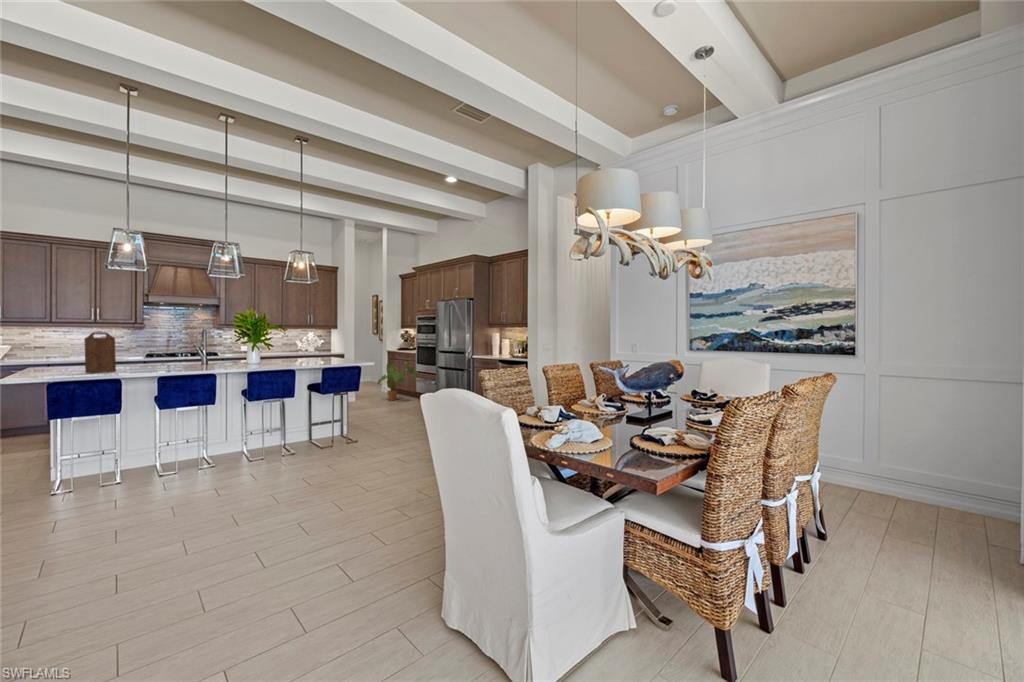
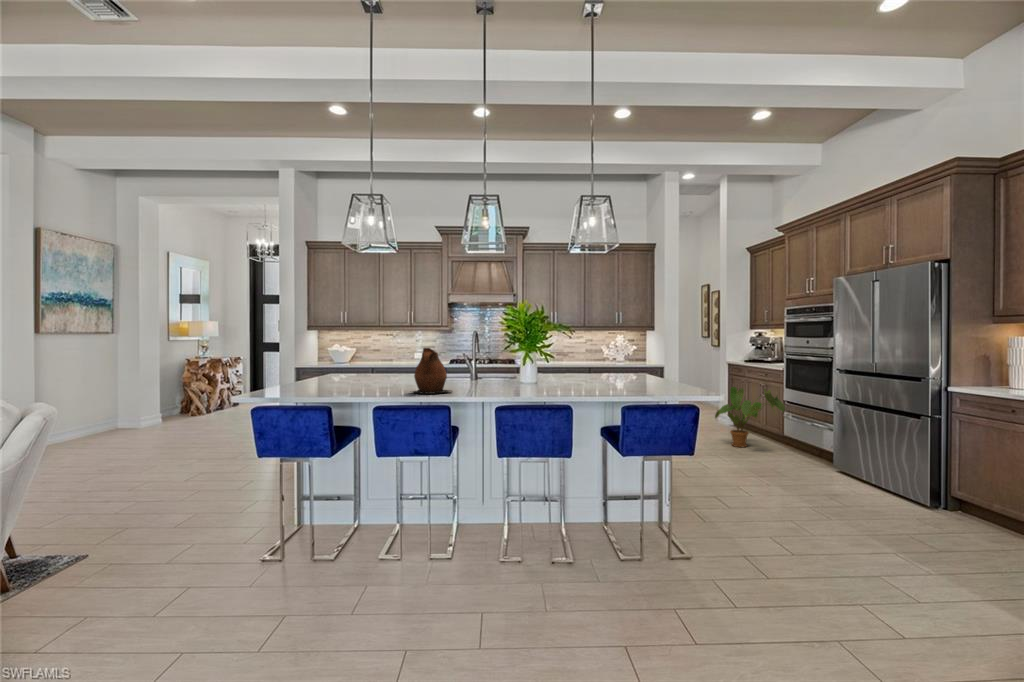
cutting board: present [84,332,116,373] -> none [299,336,335,396]
ceramic pitcher: none [174,339,207,368] -> present [413,348,451,394]

